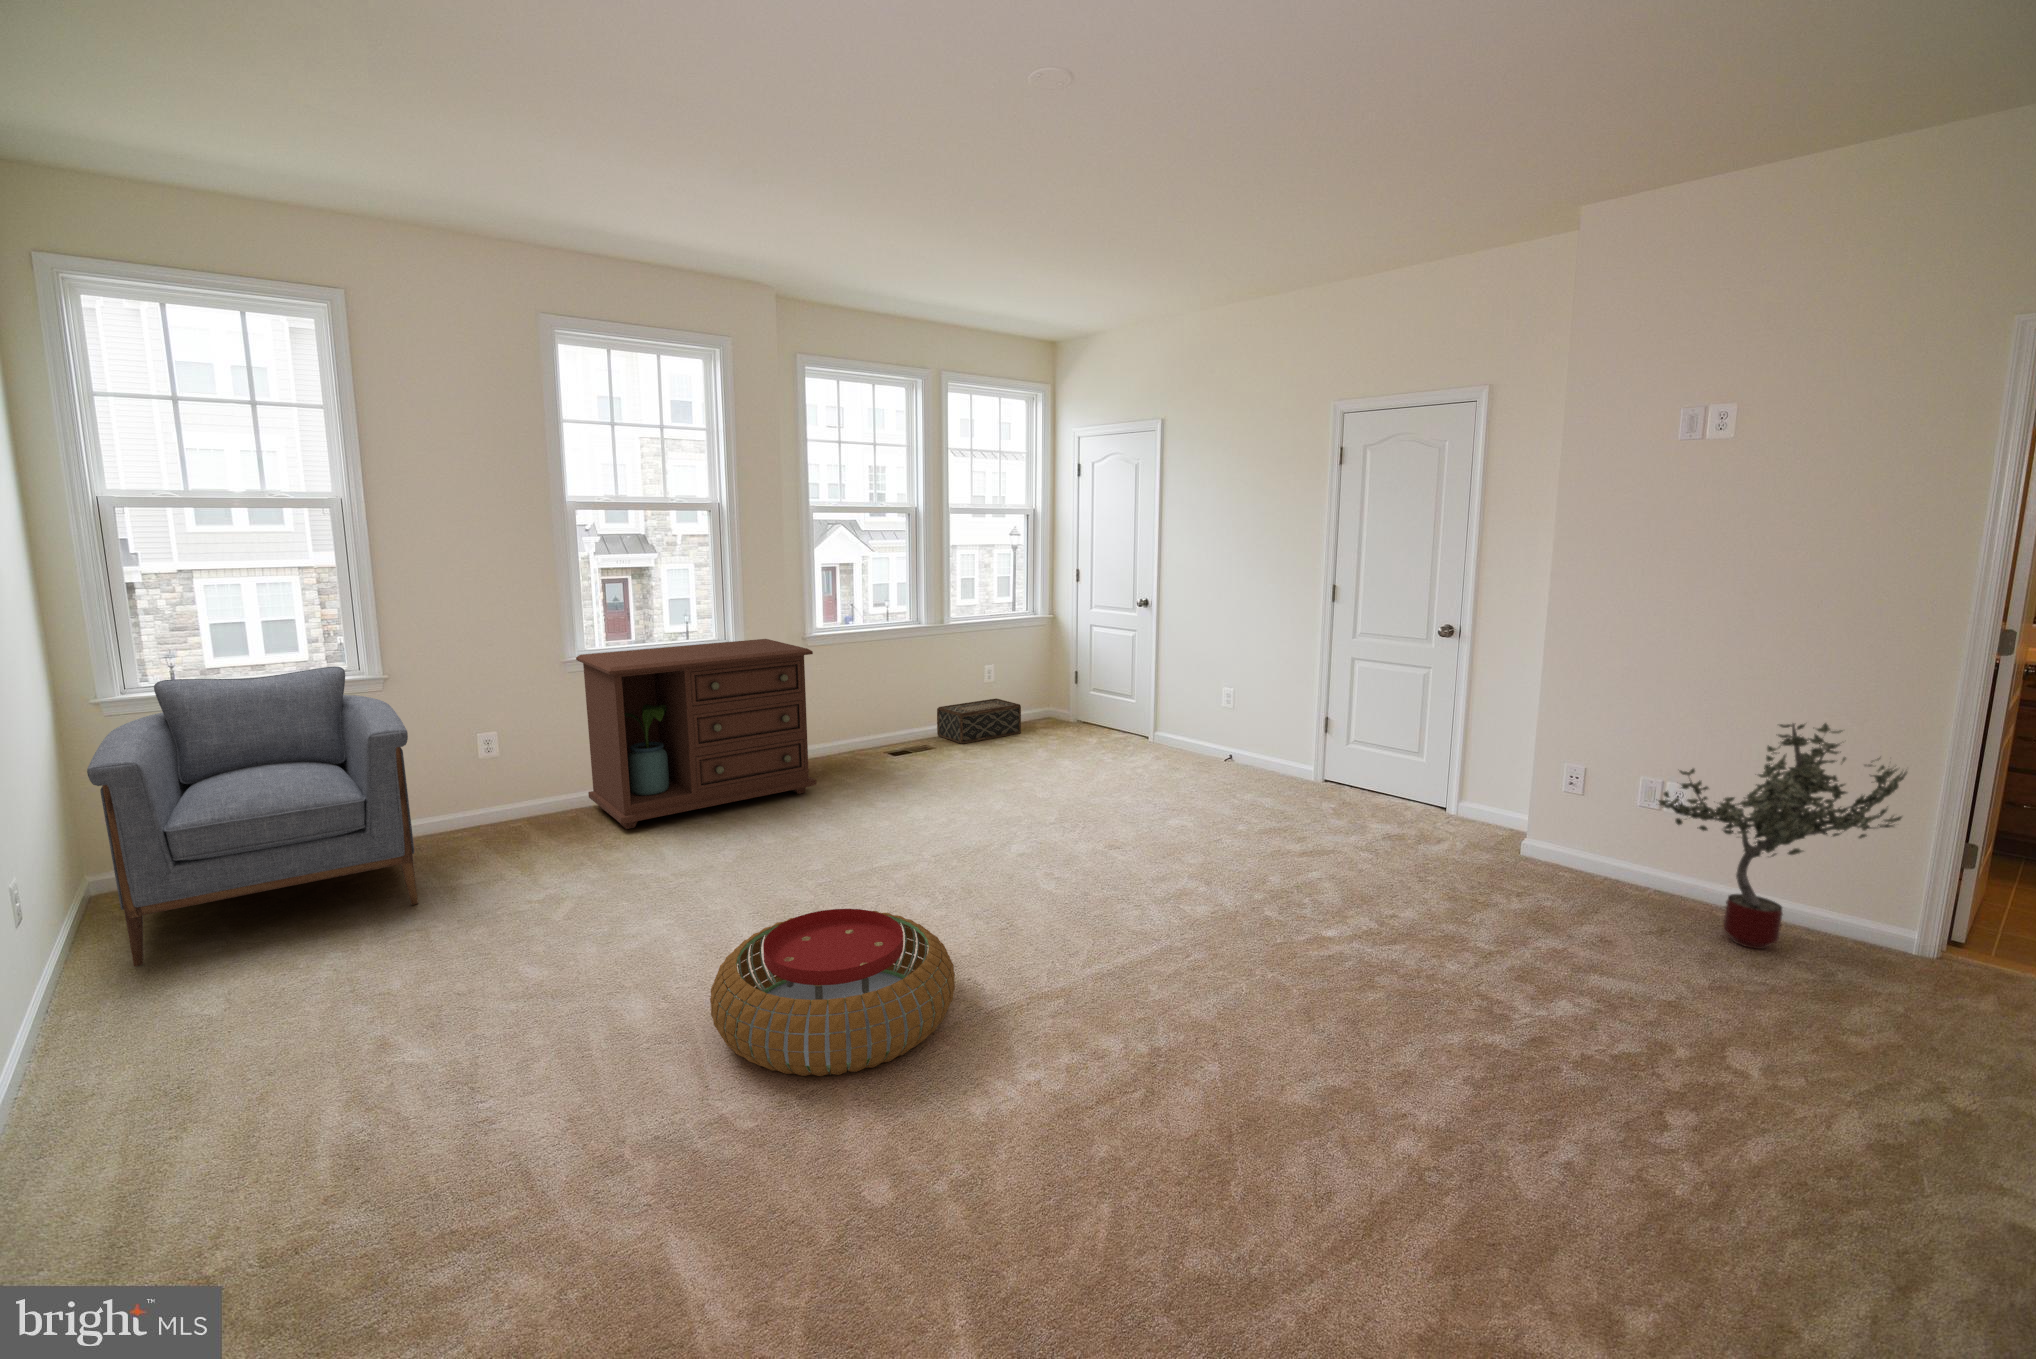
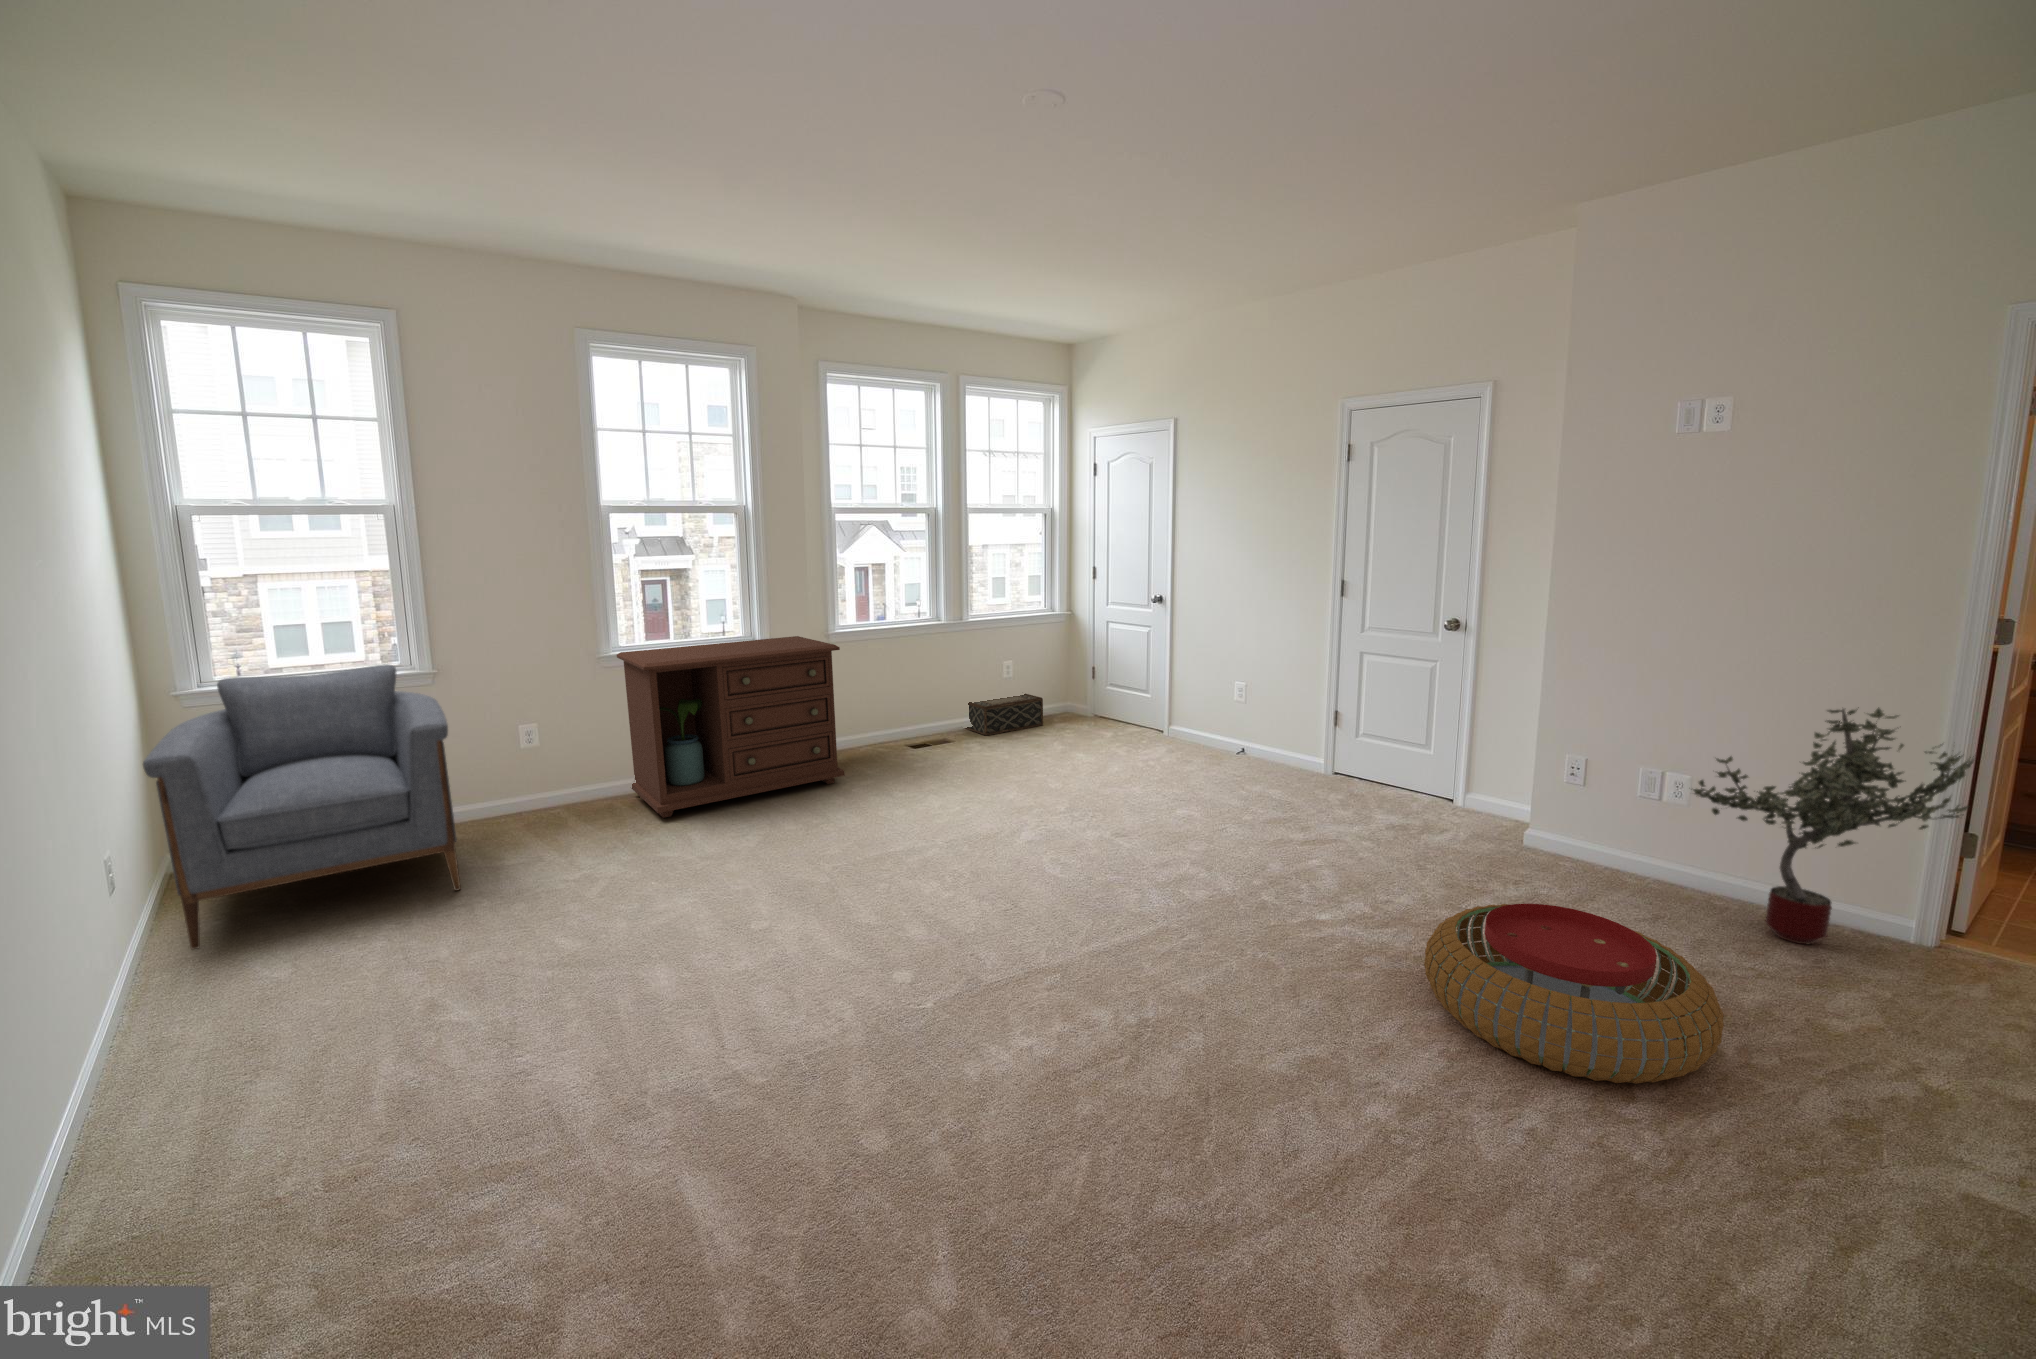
pouf: present [710,909,955,1076] -> present [1424,904,1724,1084]

